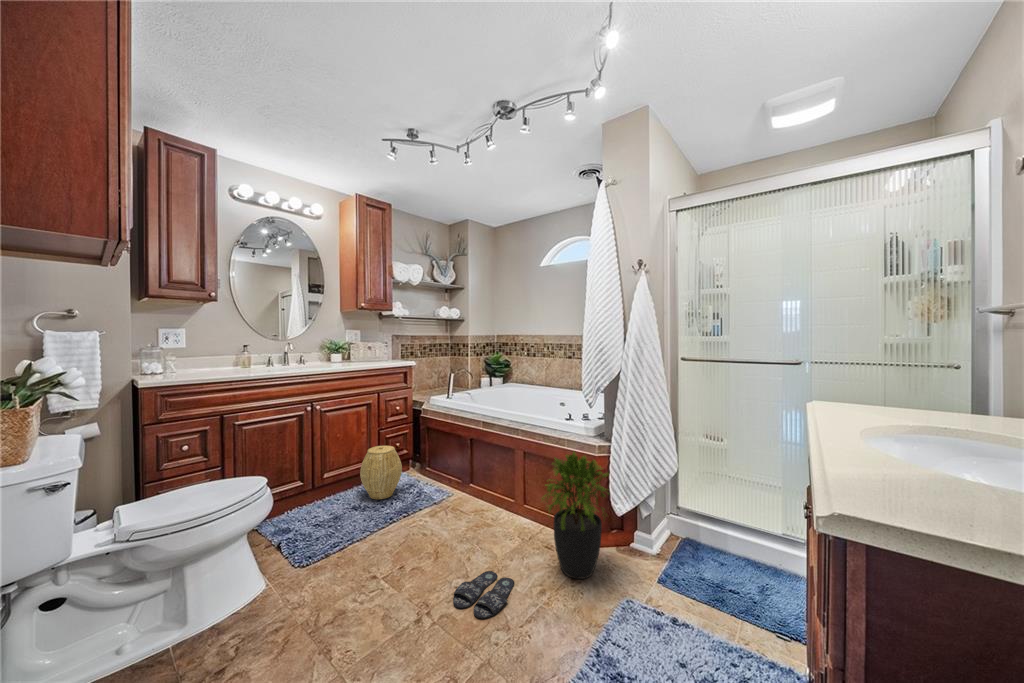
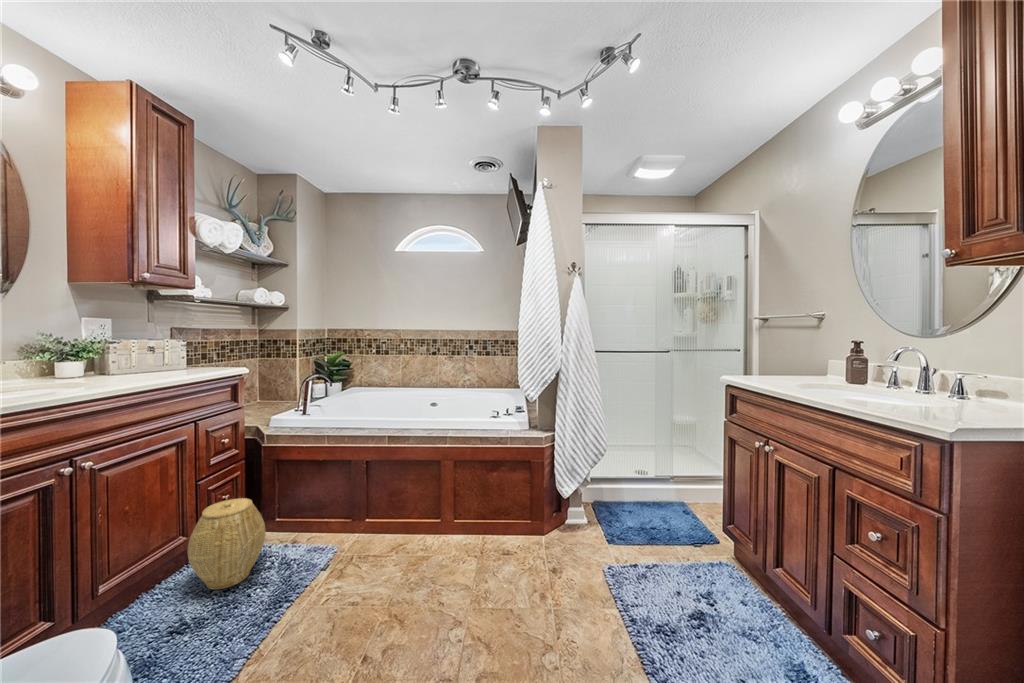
potted plant: present [542,453,608,579] -> none [511,446,583,572]
slippers: present [453,571,514,618] -> none [466,600,529,659]

